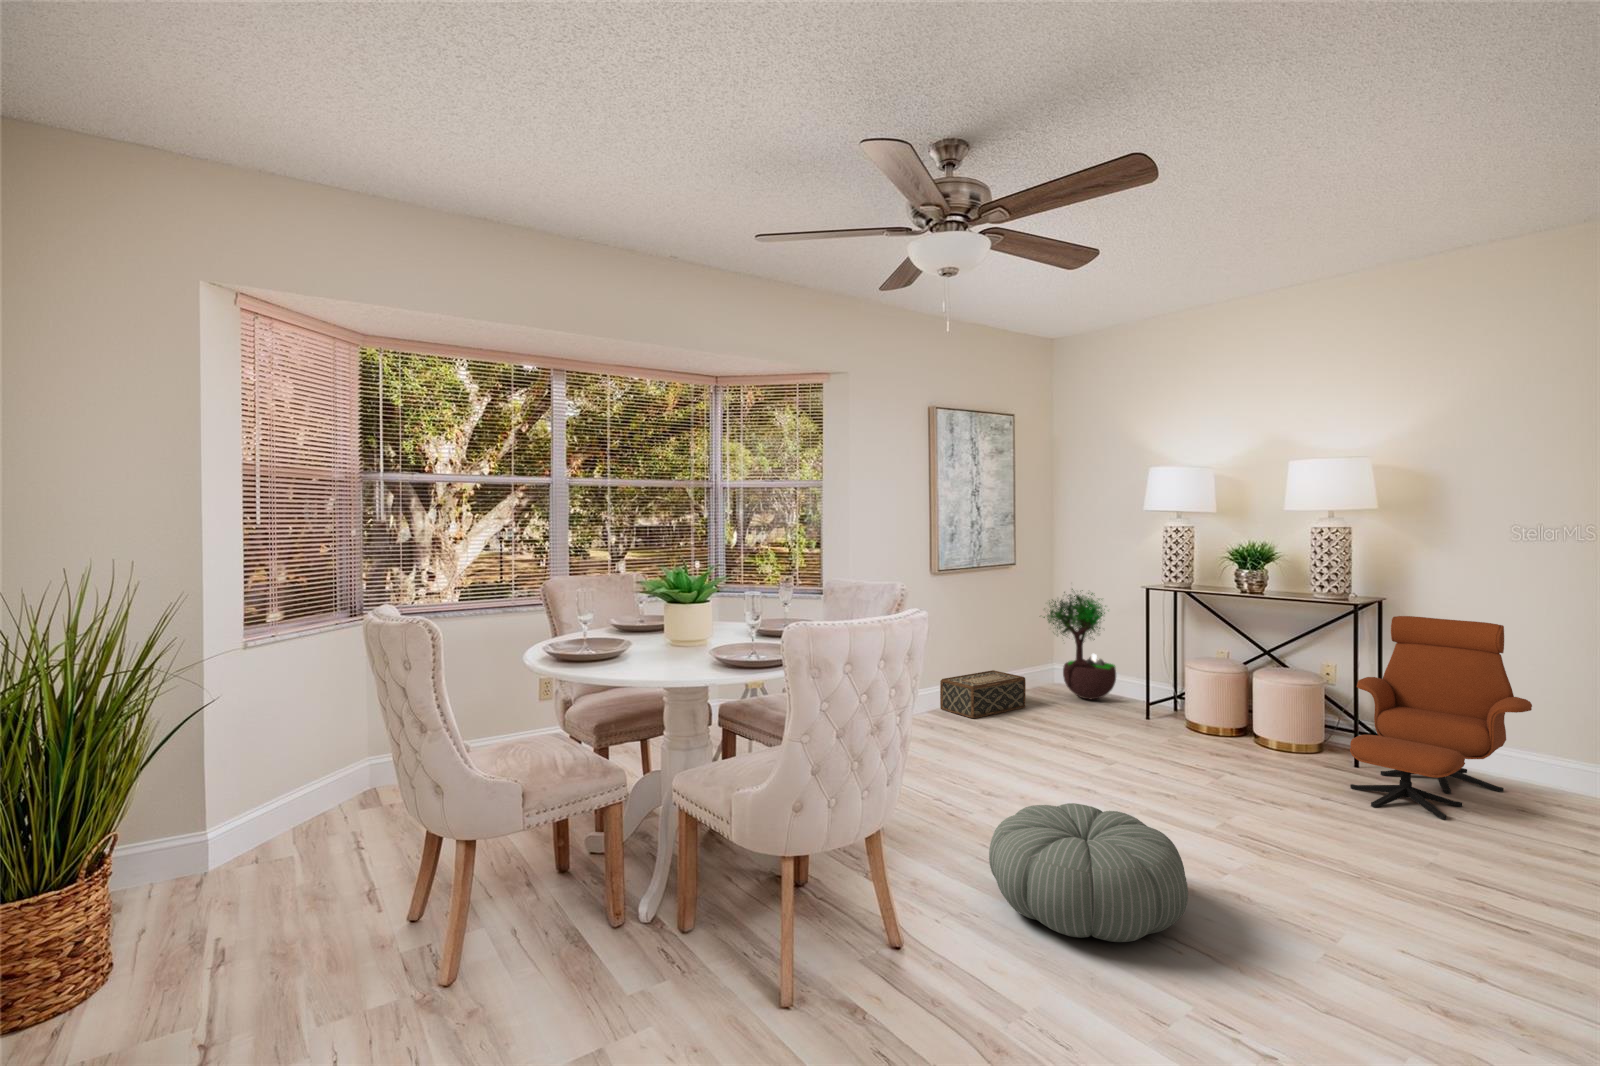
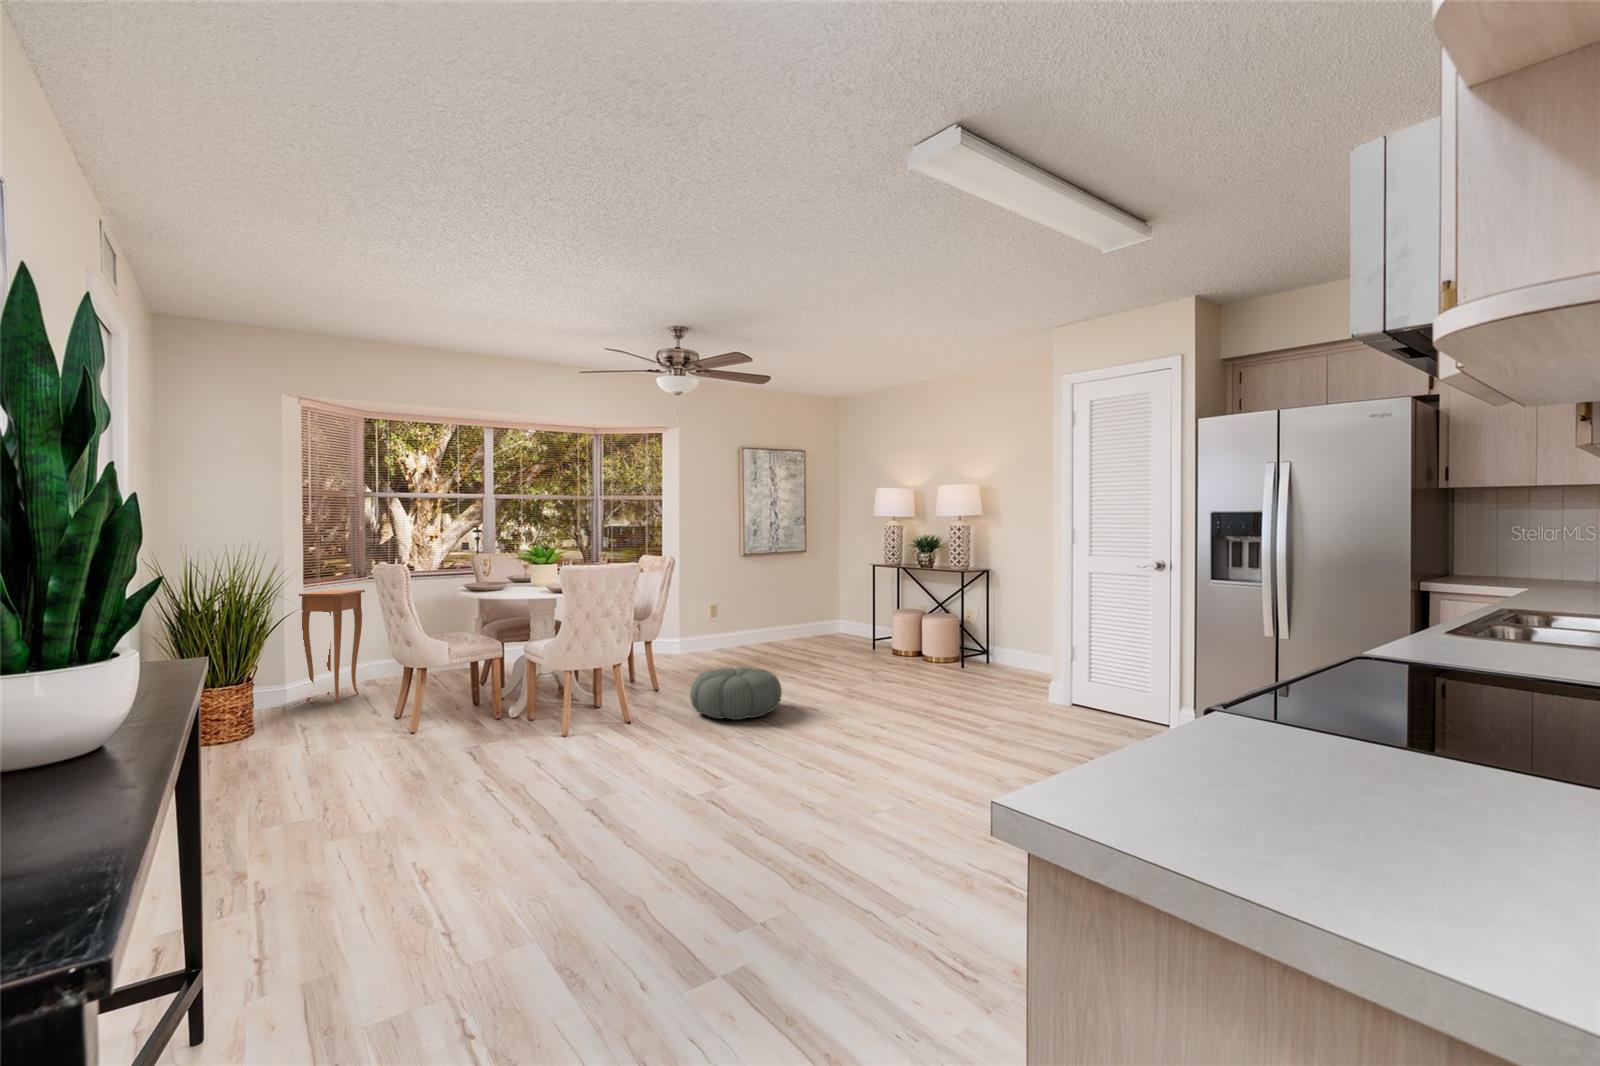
potted tree: present [1043,589,1116,699] -> none [817,563,868,641]
lounge chair: present [1350,616,1532,819] -> none [939,579,1041,686]
side table: none [234,644,361,858] -> present [299,590,365,702]
woven basket: present [940,670,1026,719] -> none [745,622,802,650]

